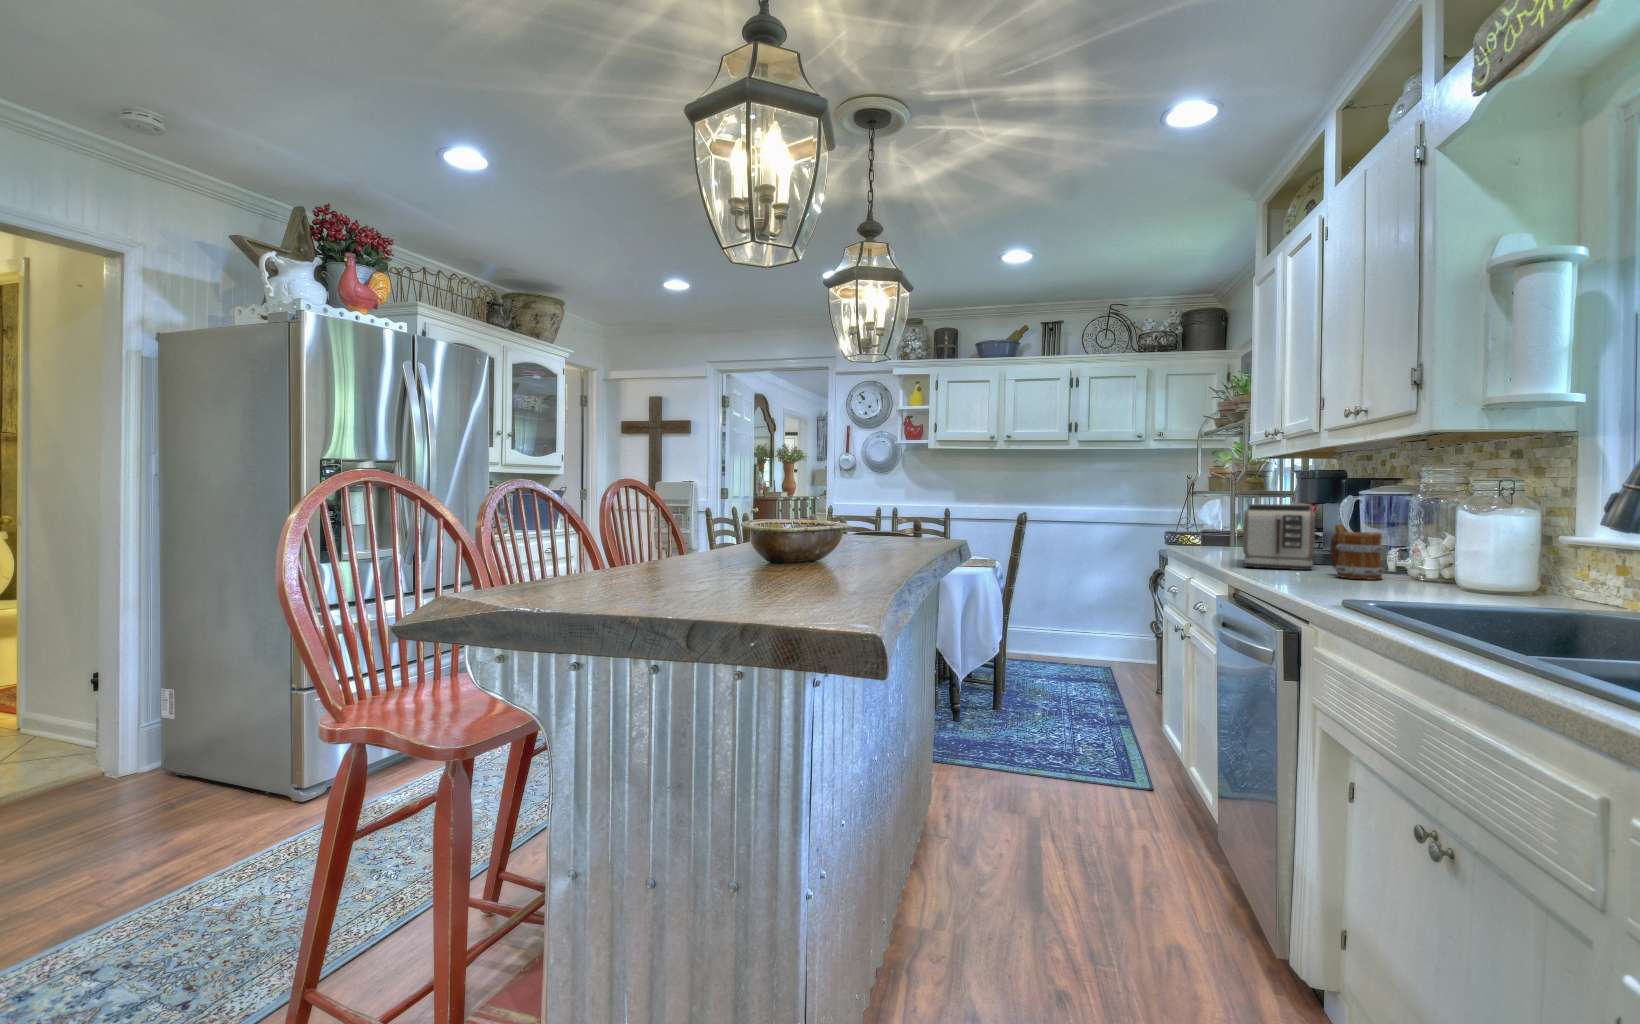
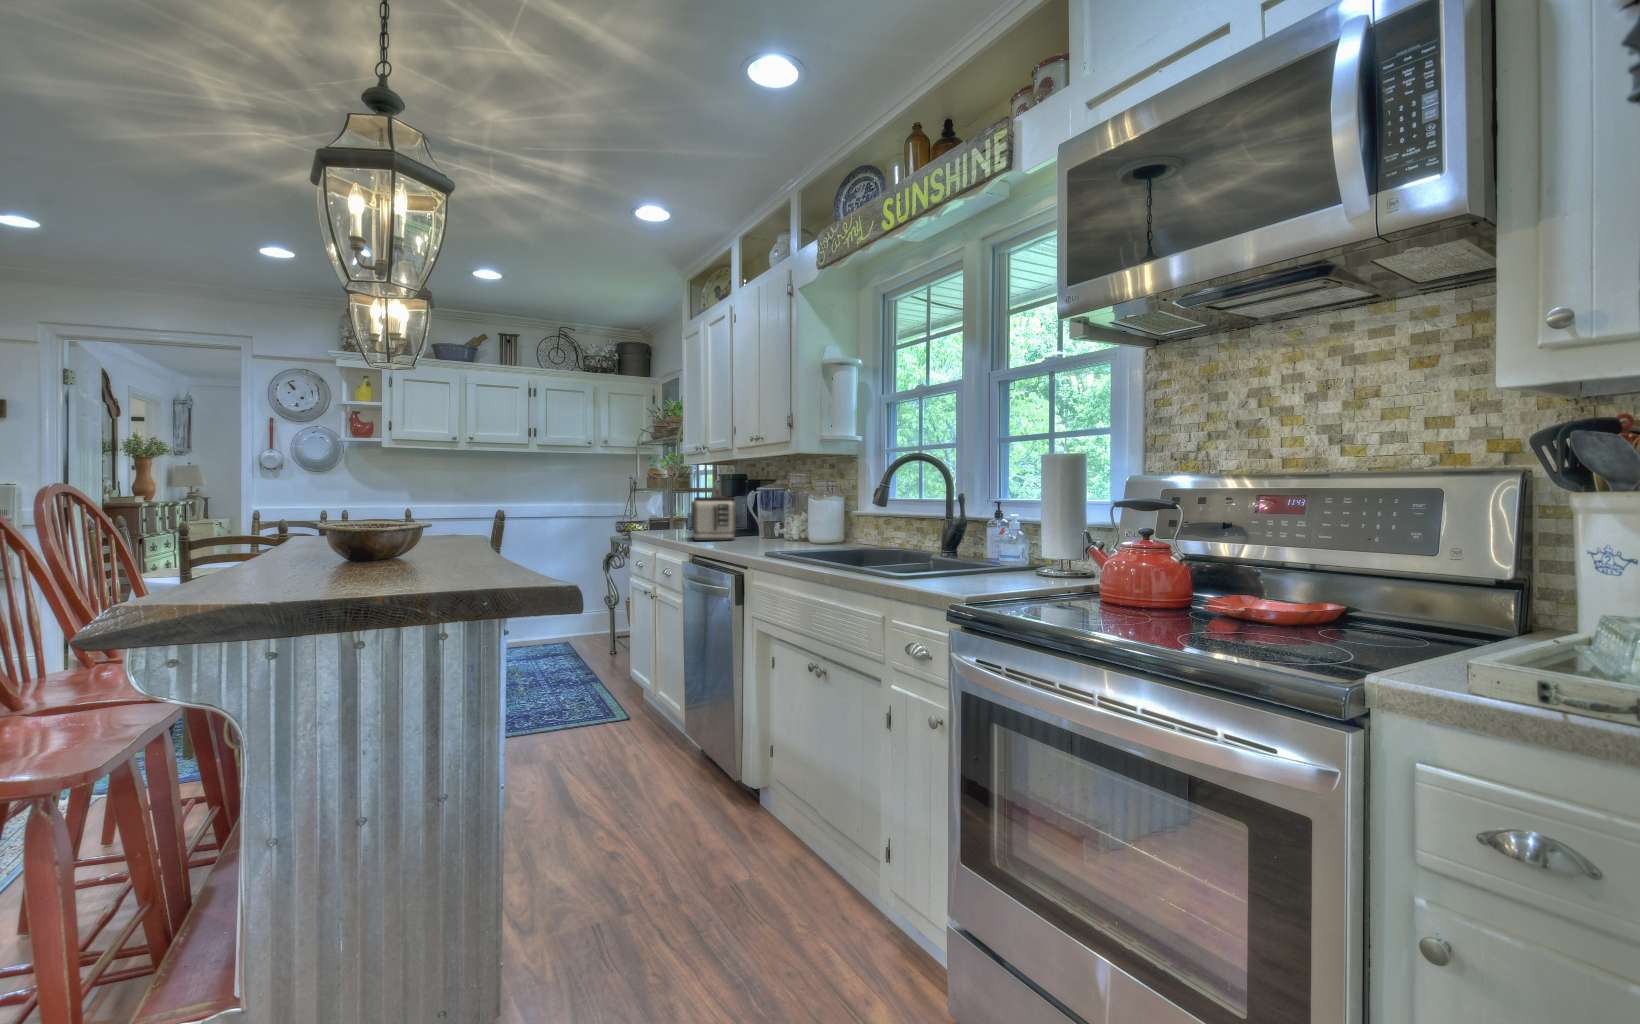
mug: present [1330,524,1384,580] -> none [745,509,774,543]

